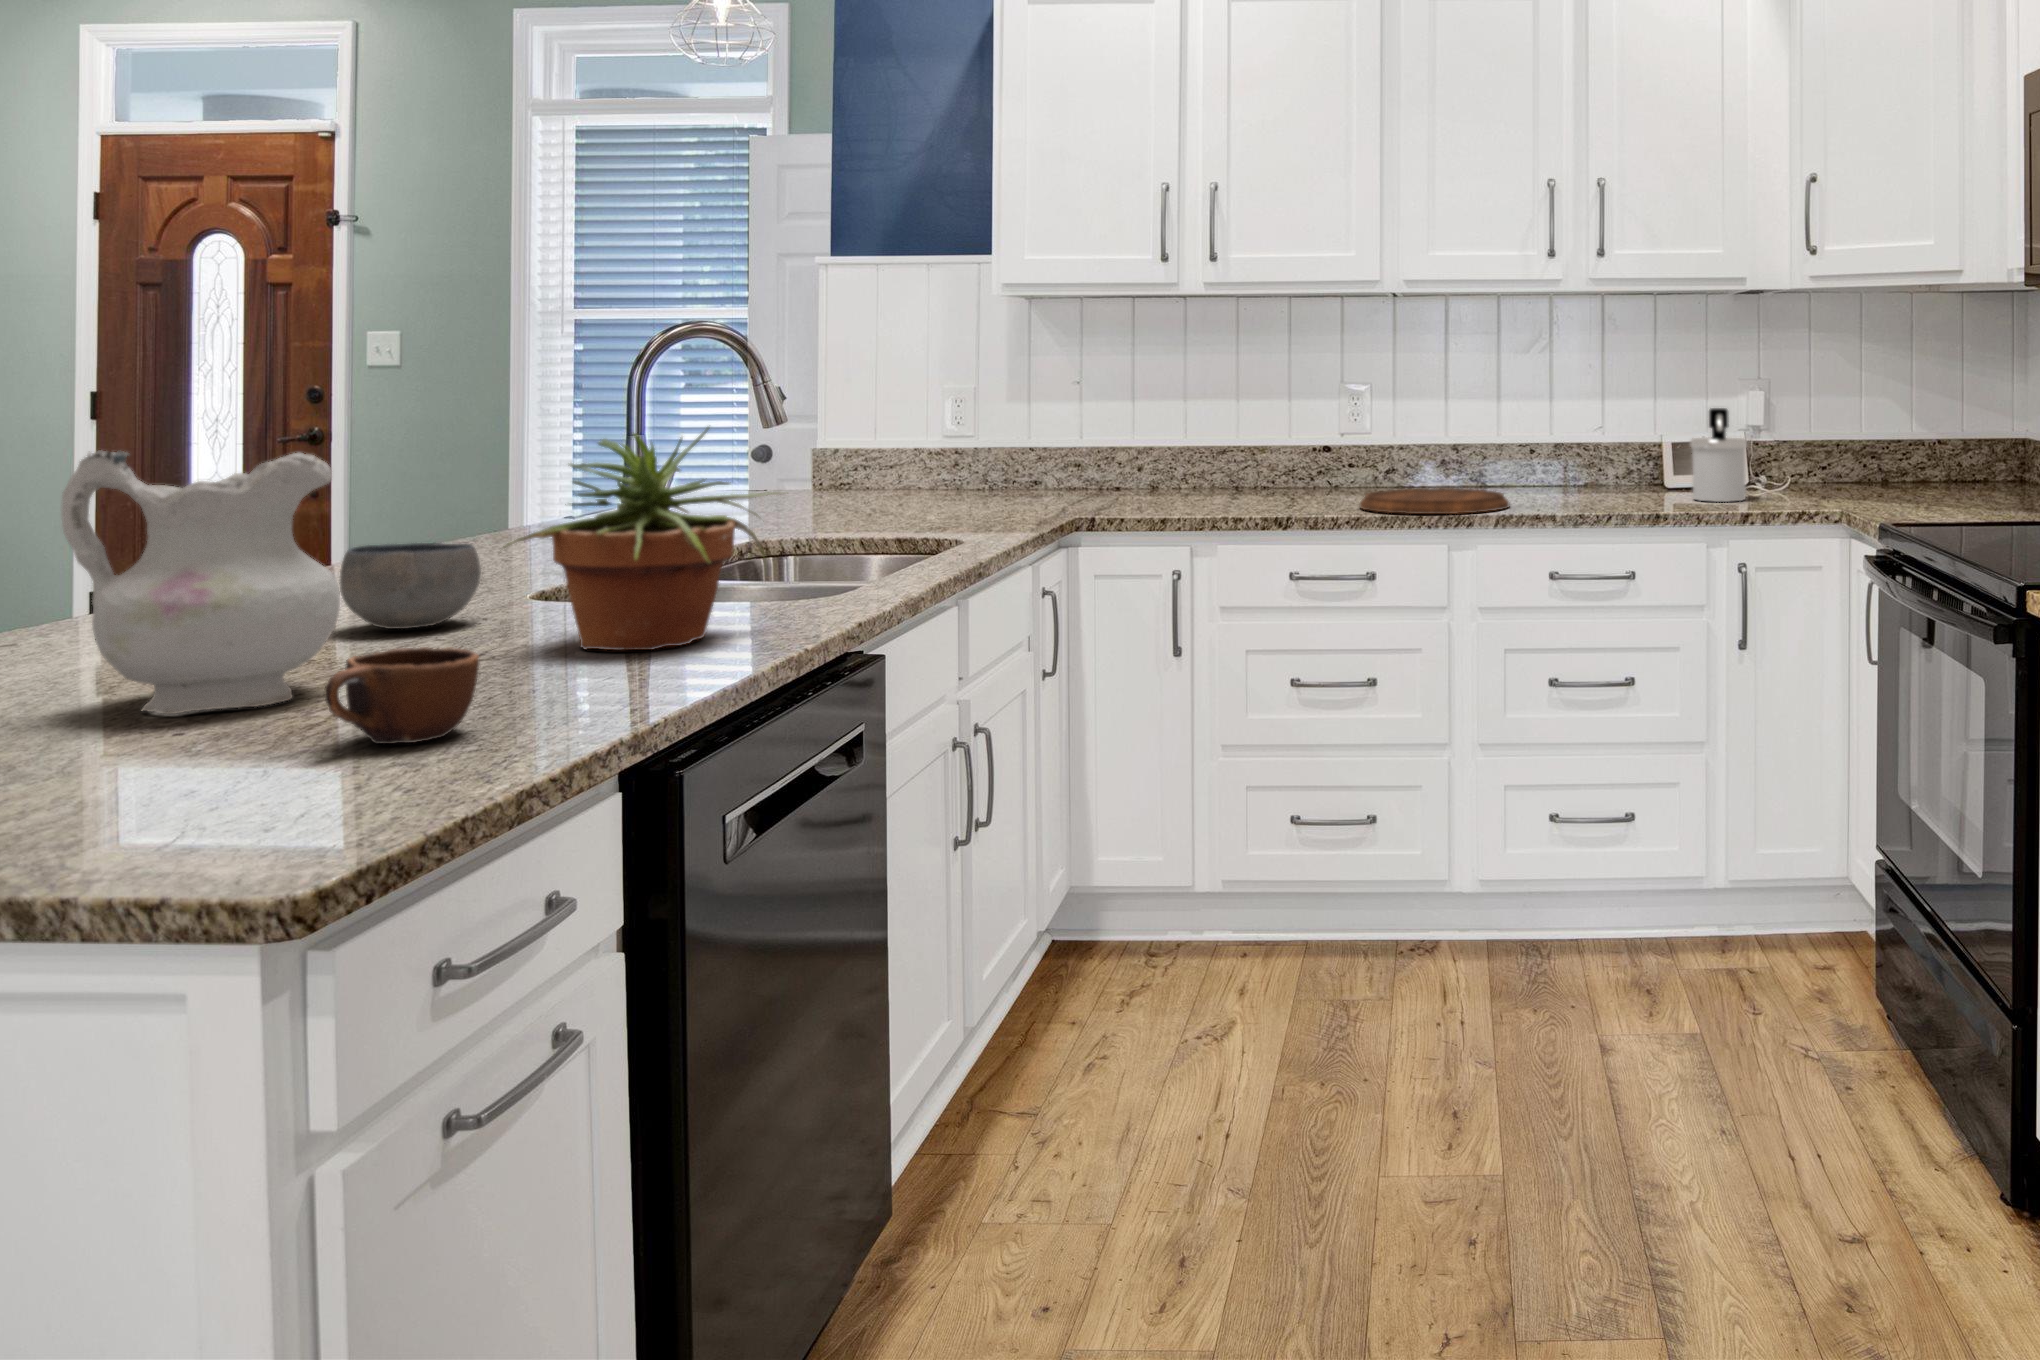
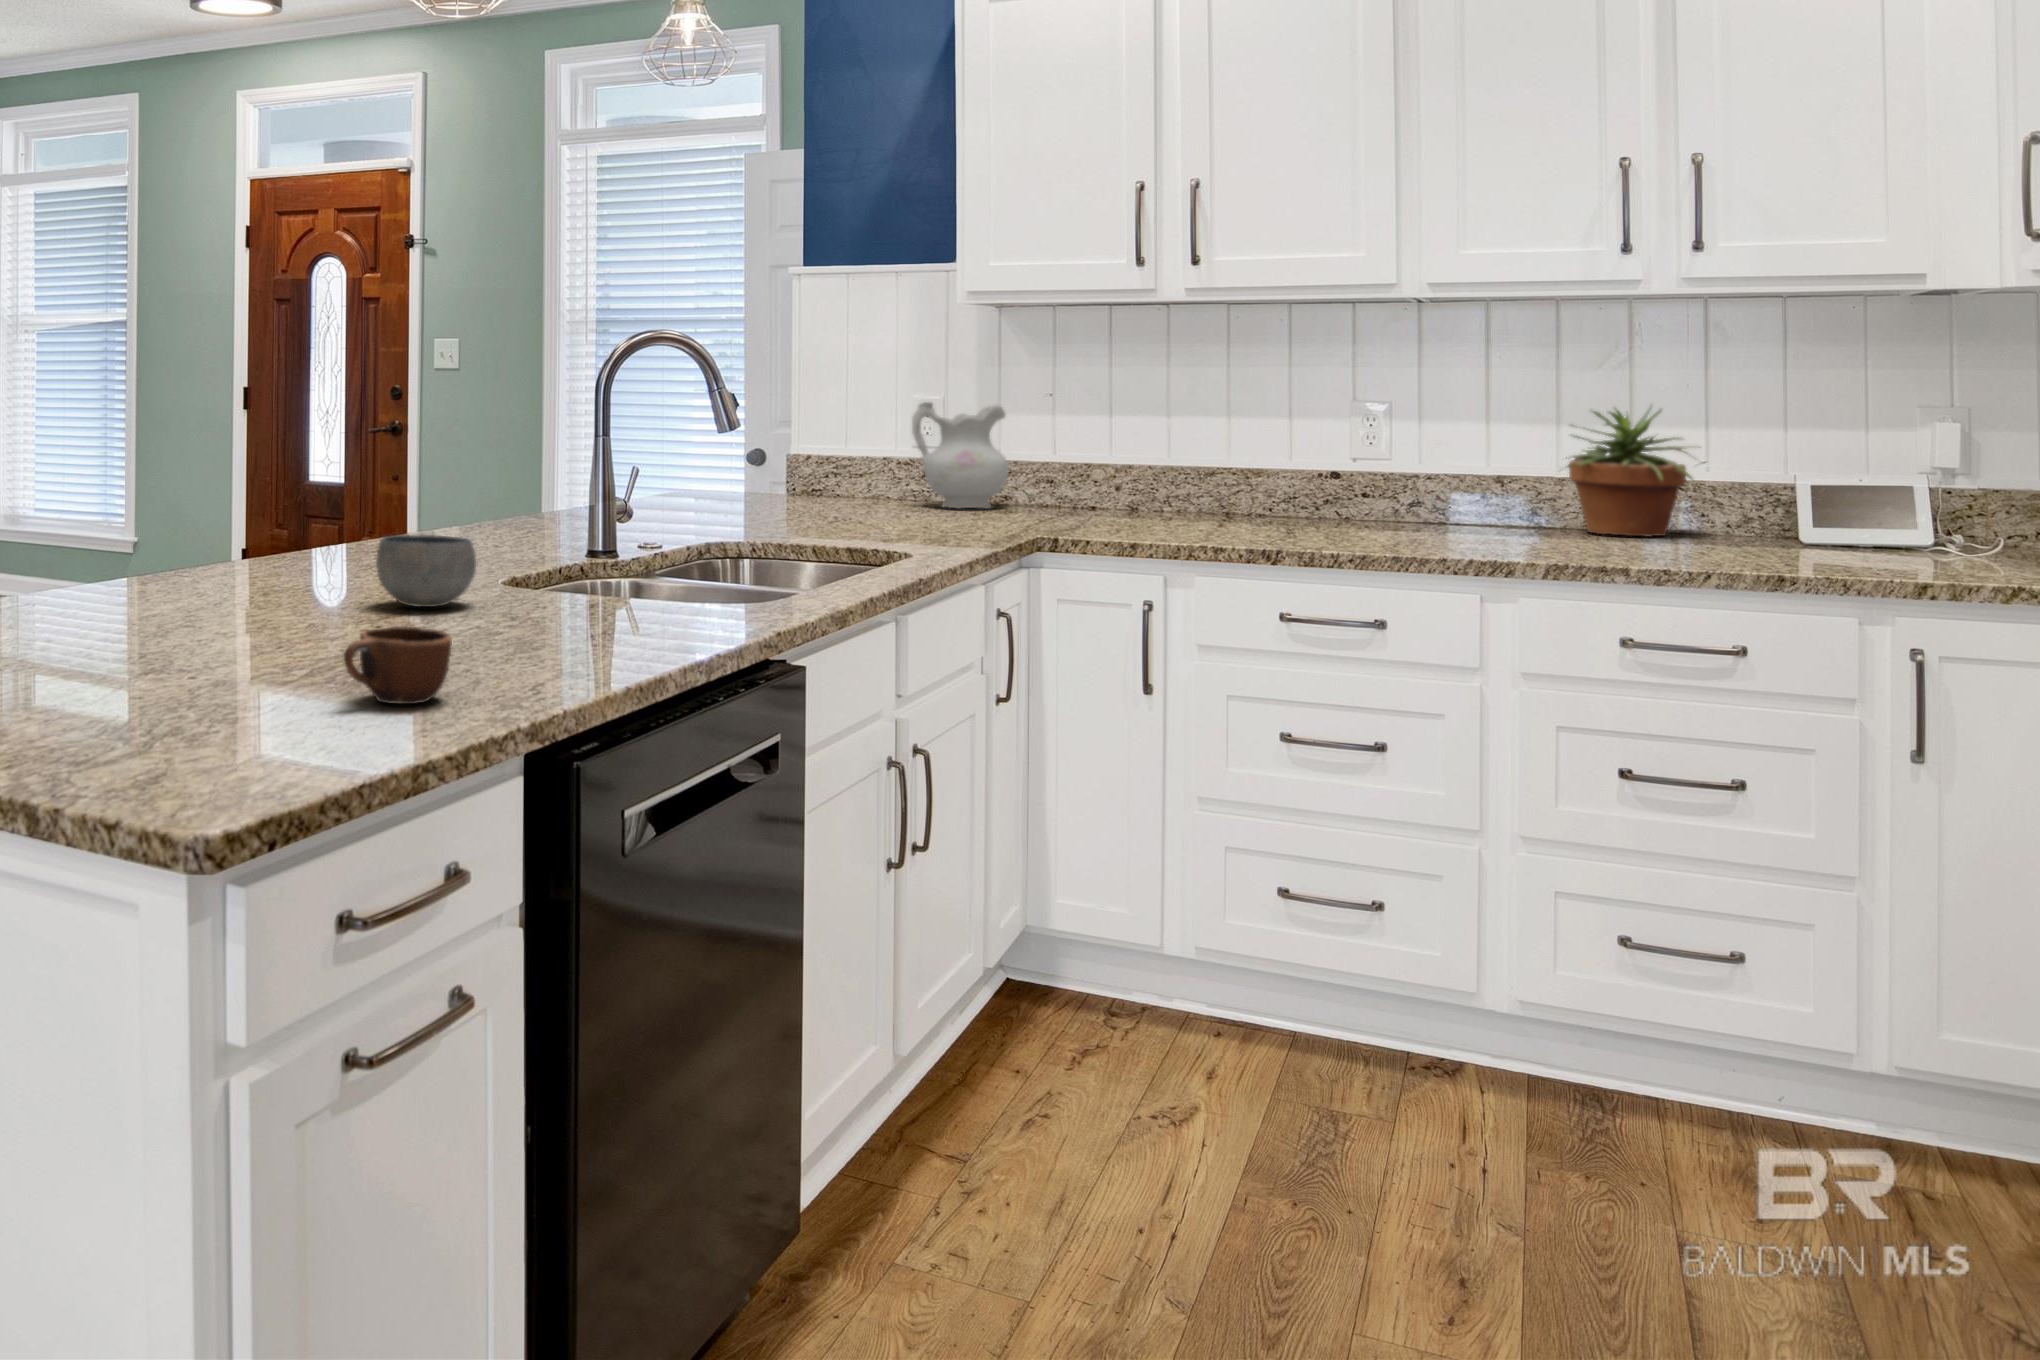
soap dispenser: present [1690,408,1747,502] -> none [1840,442,1934,567]
potted plant: present [506,427,780,650] -> present [1566,406,1699,537]
ceramic pitcher: present [61,450,340,714] -> present [912,402,1008,509]
cutting board: present [1360,489,1510,514] -> none [1360,527,1561,561]

